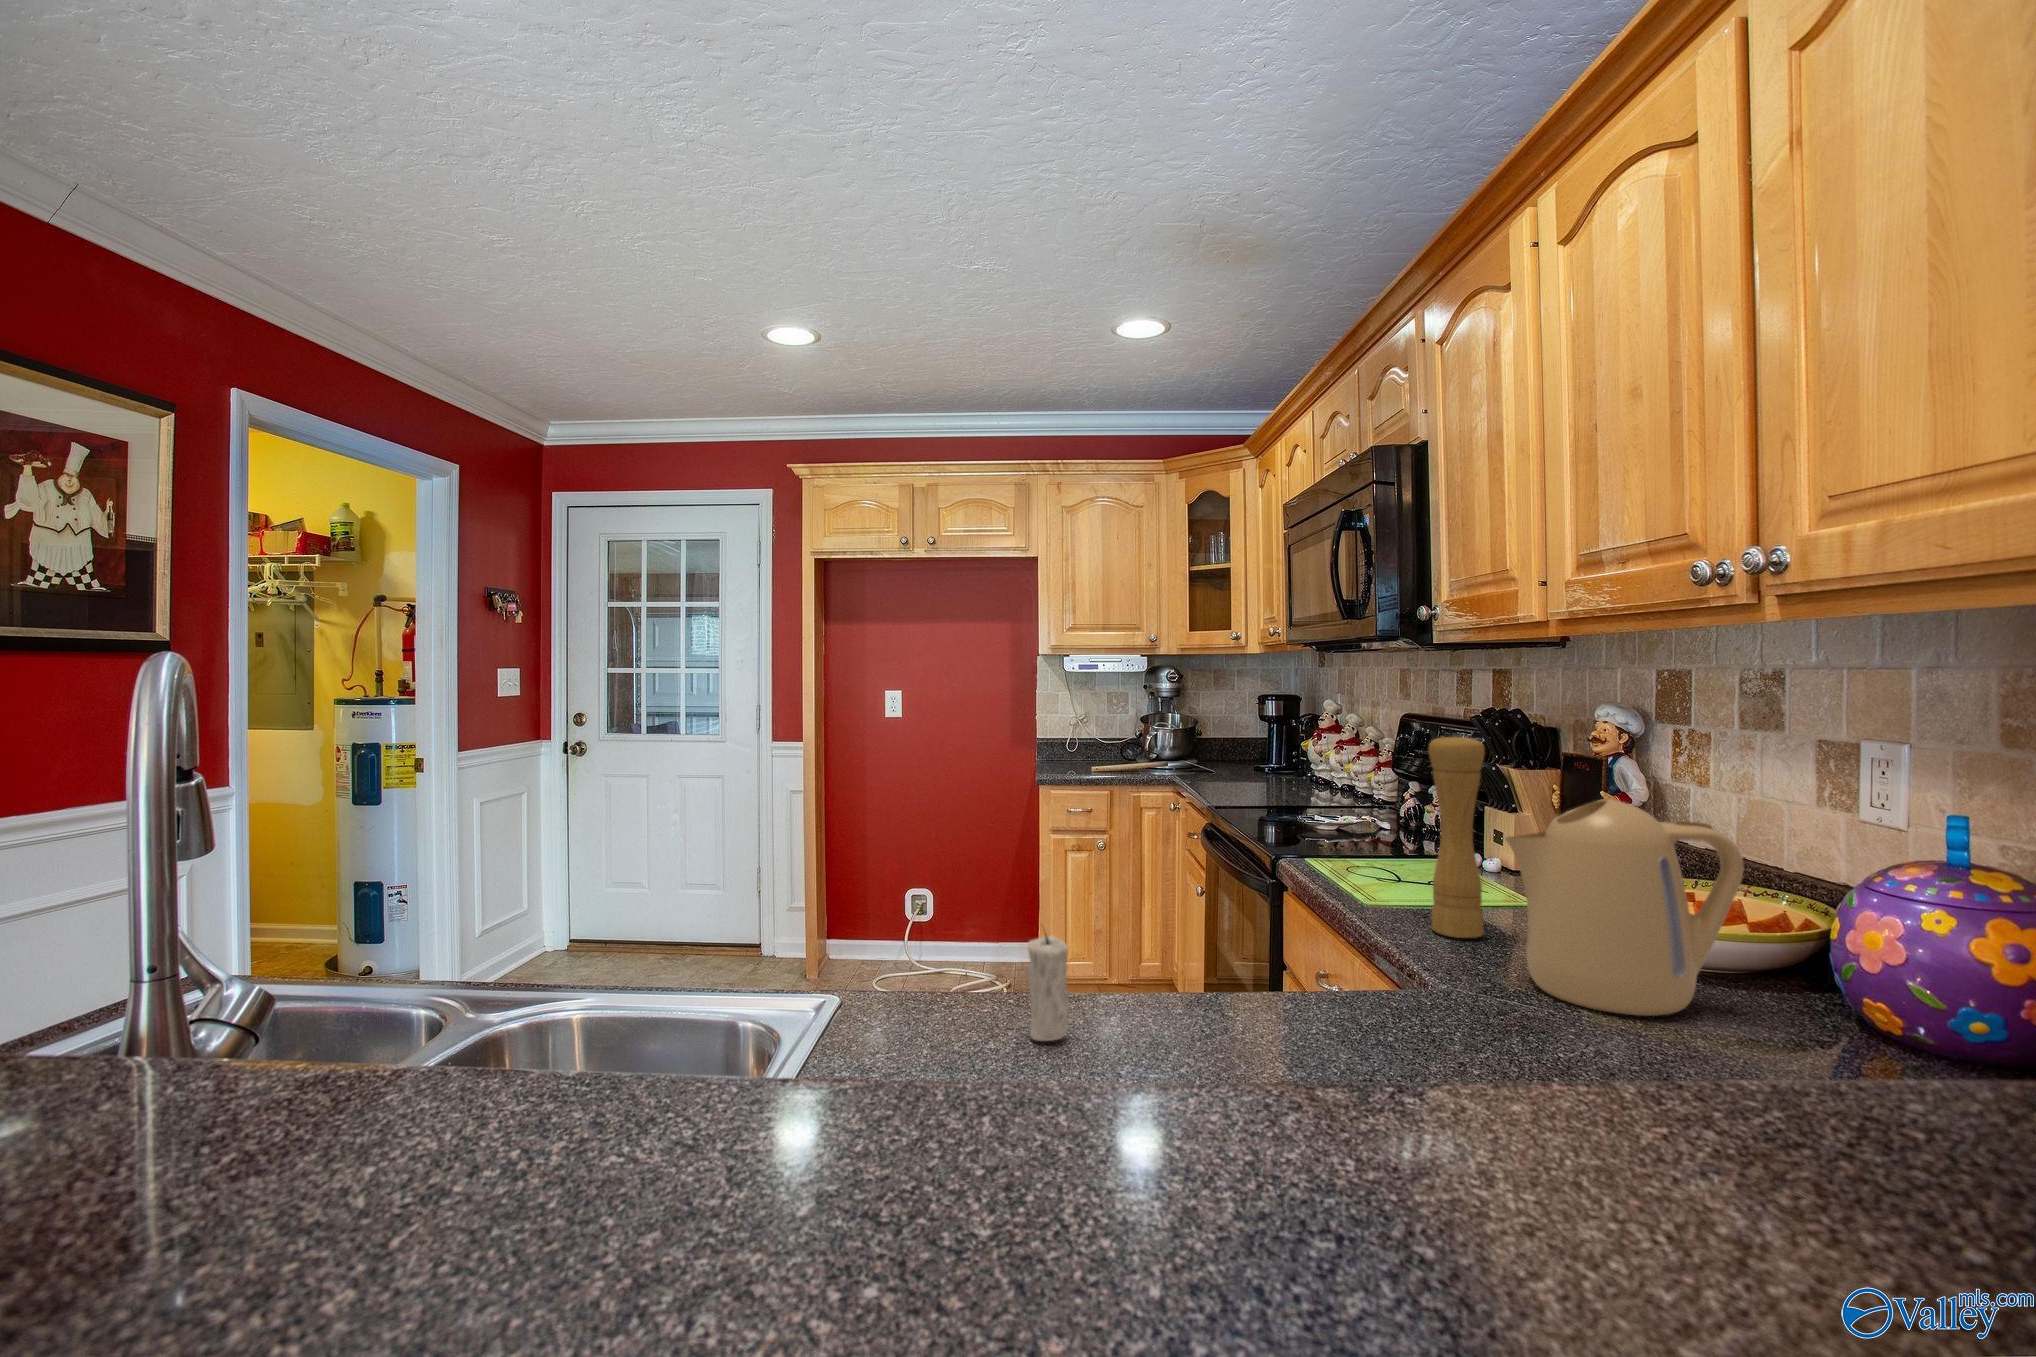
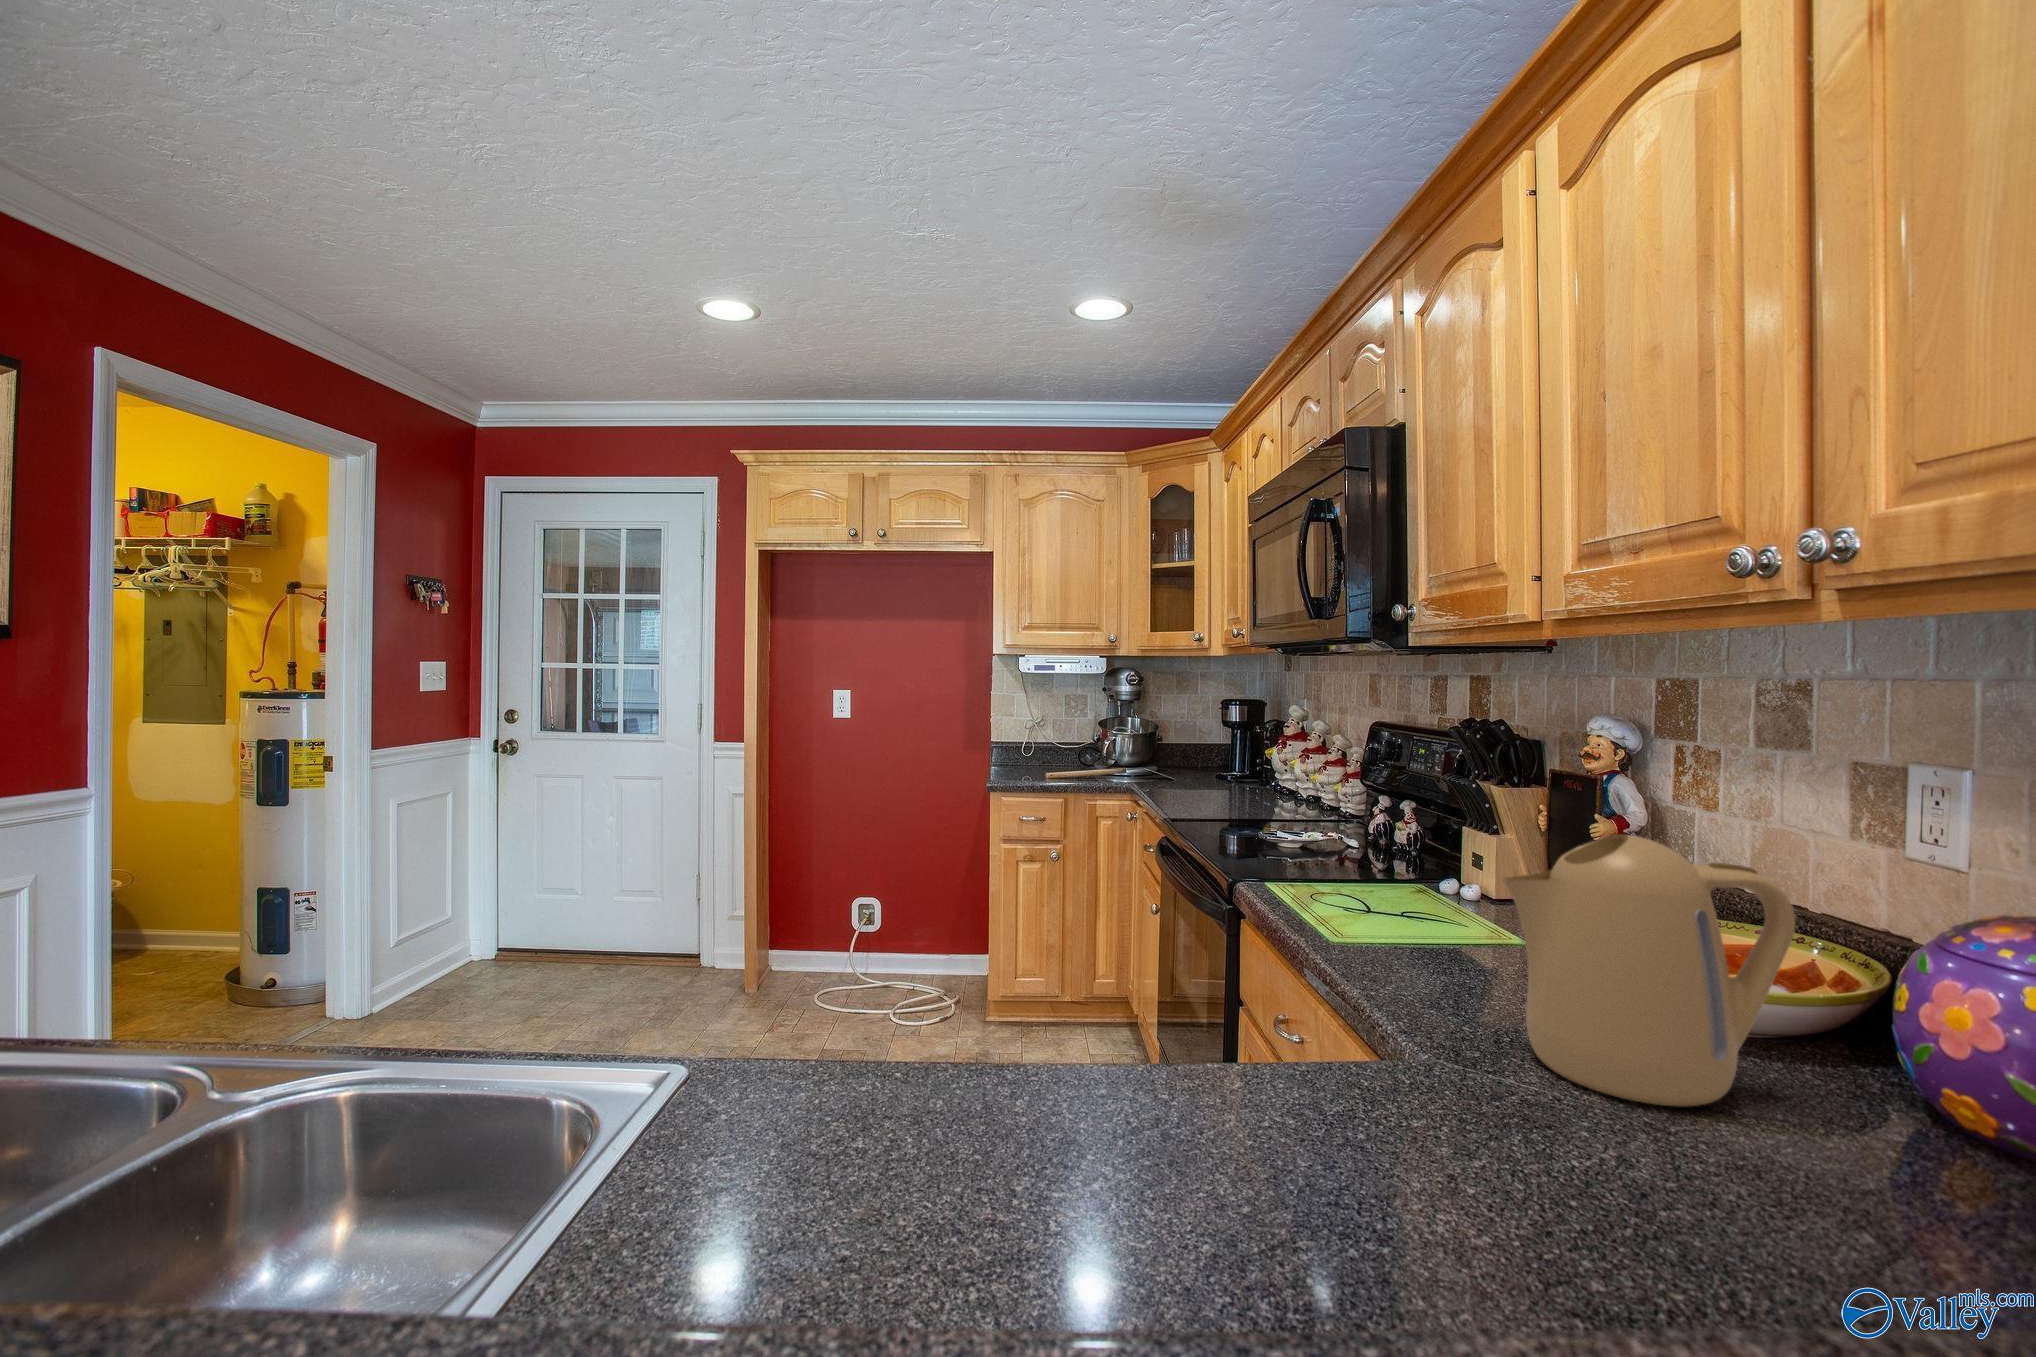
pepper mill: present [1429,734,1485,938] -> none [1407,750,1472,989]
candle: present [1028,935,1070,1041] -> none [896,997,951,1162]

